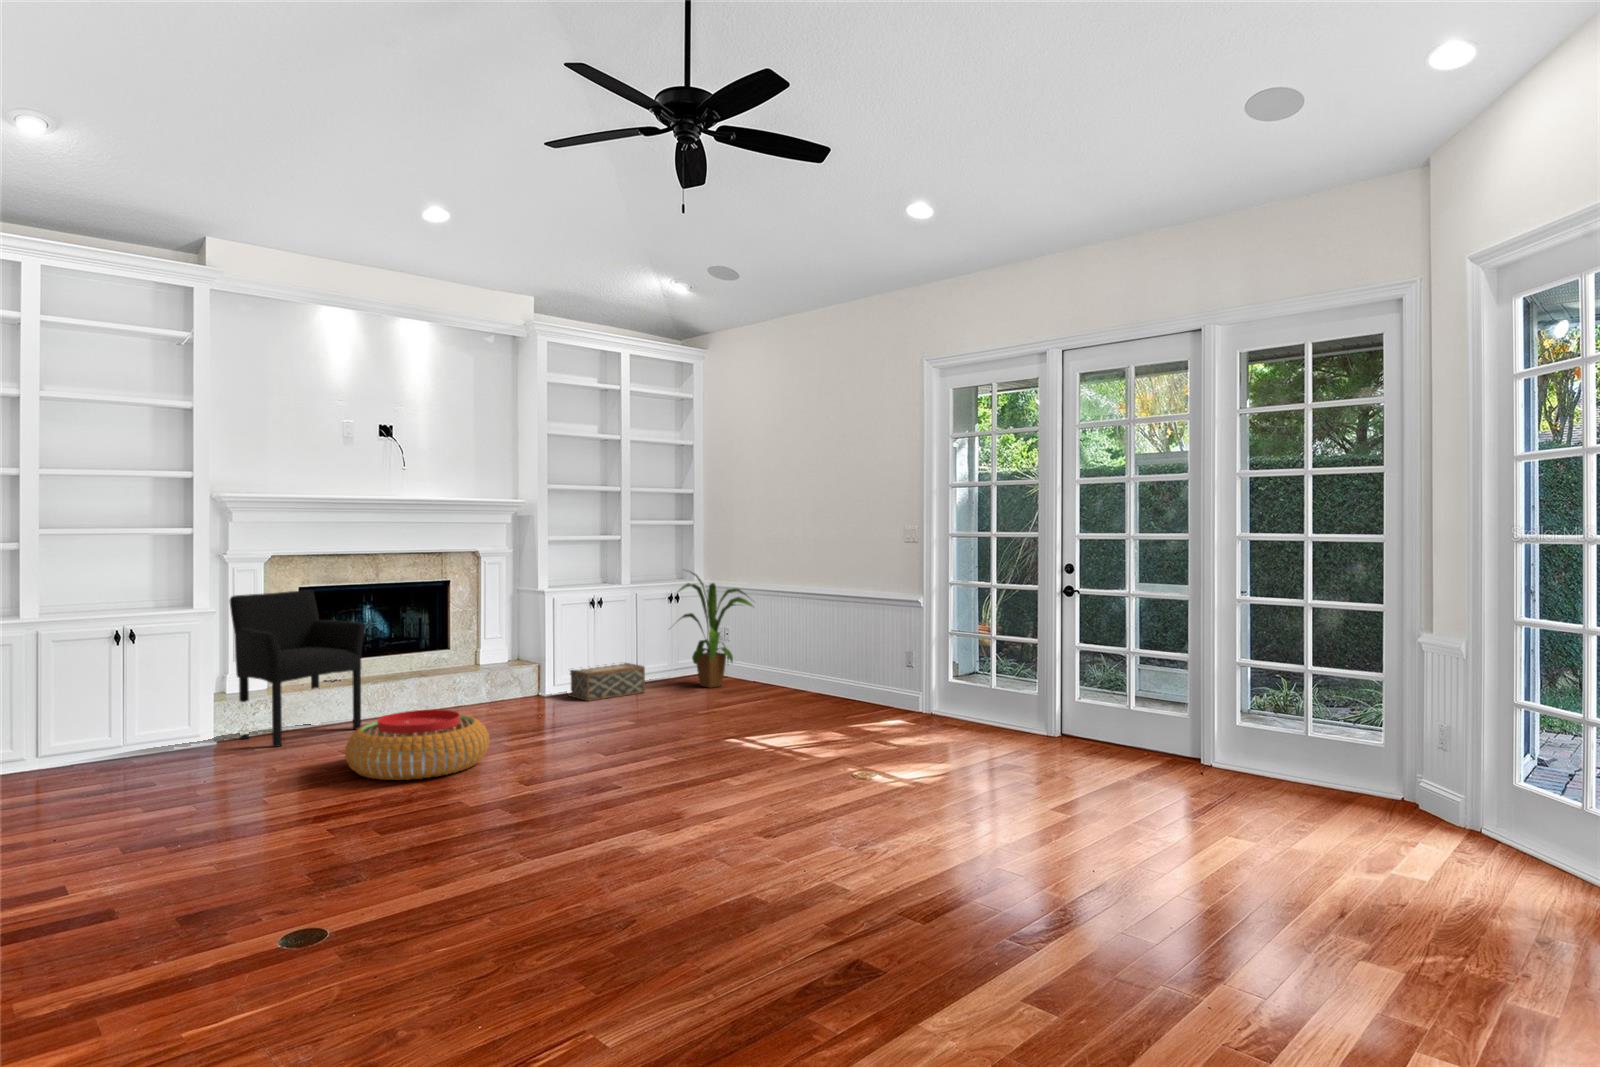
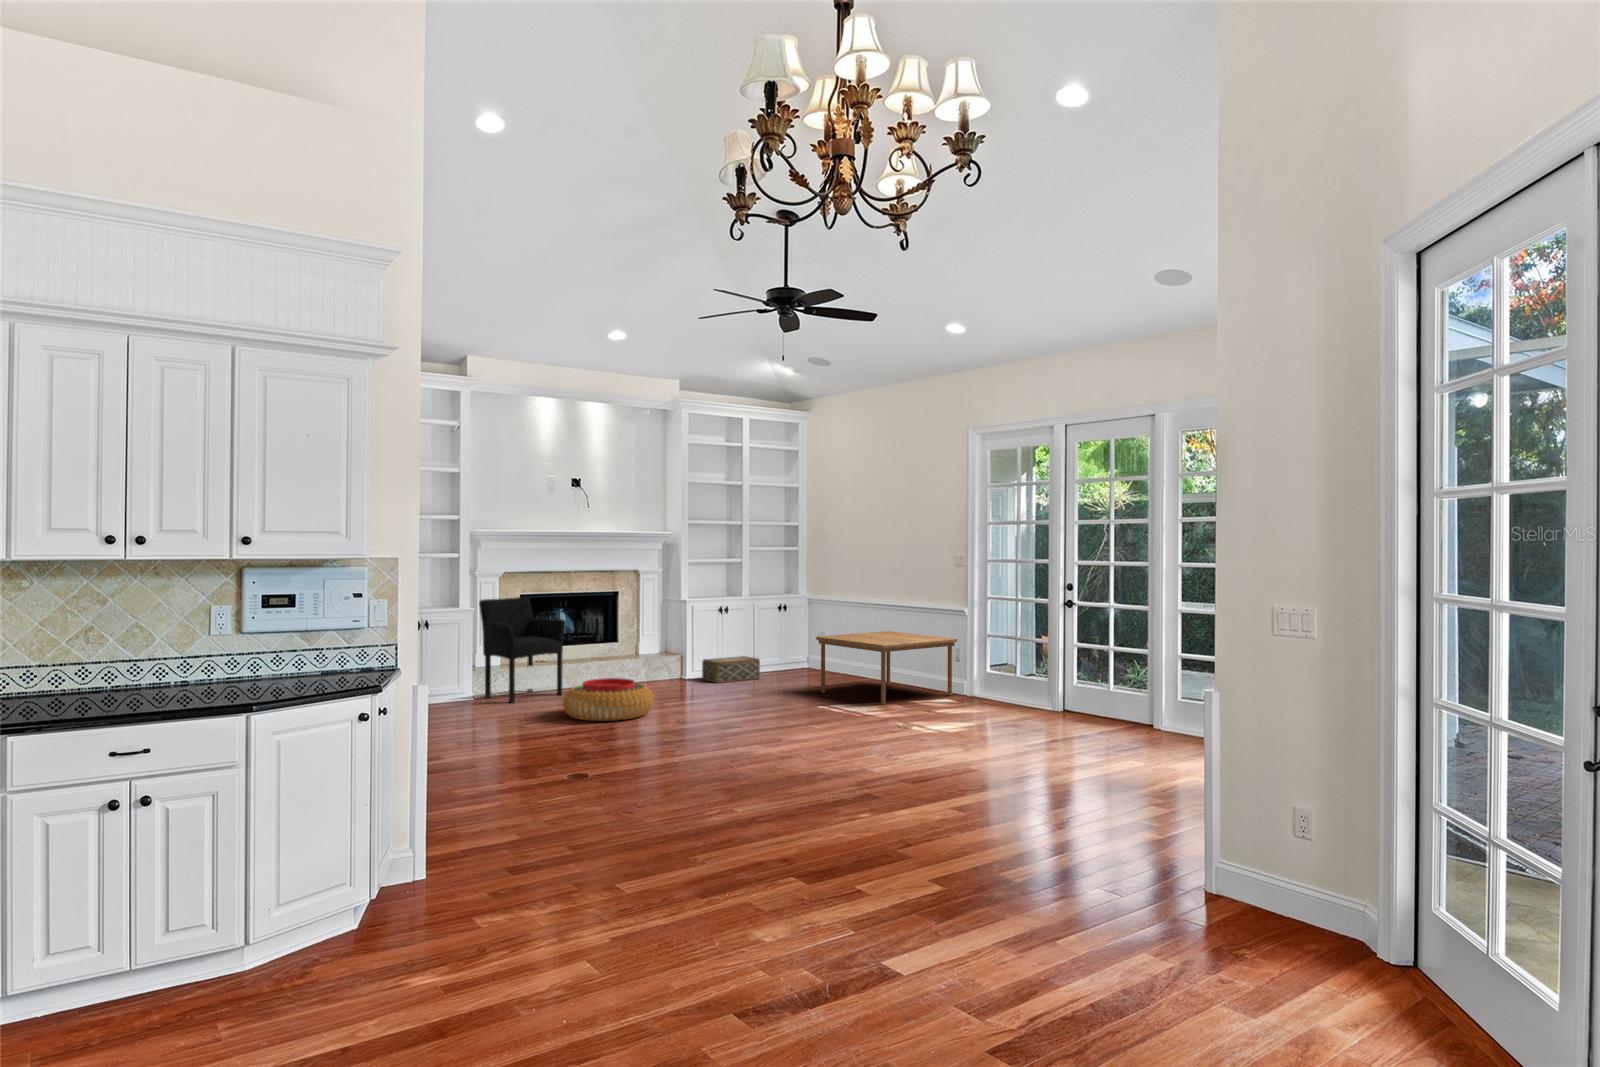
house plant: present [678,573,753,688] -> none [777,585,846,677]
coffee table: none [722,628,909,732] -> present [816,631,957,704]

